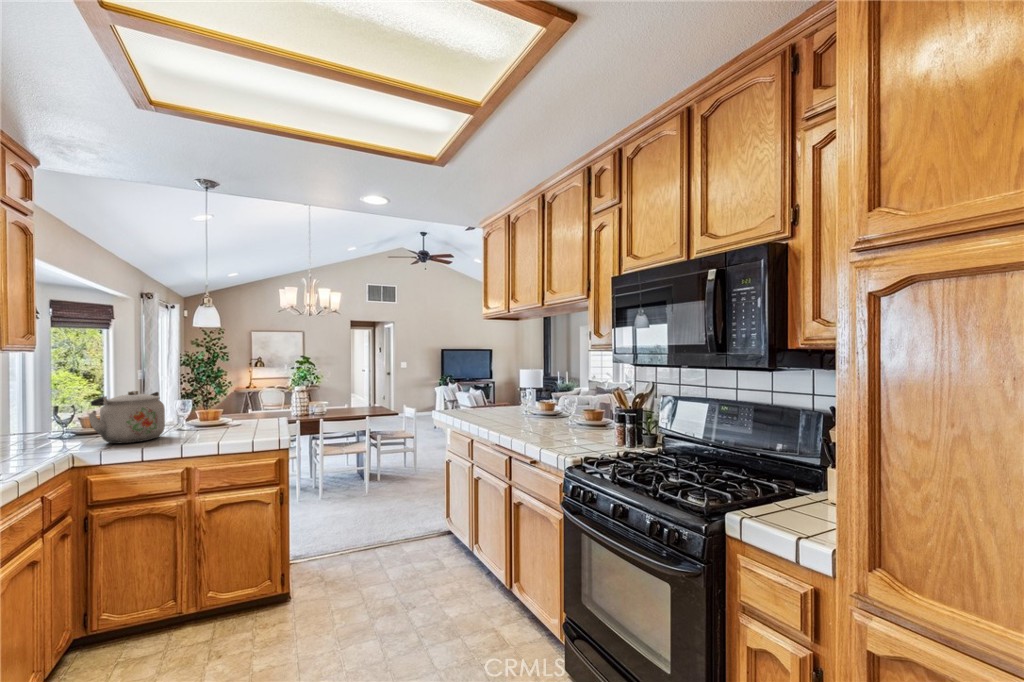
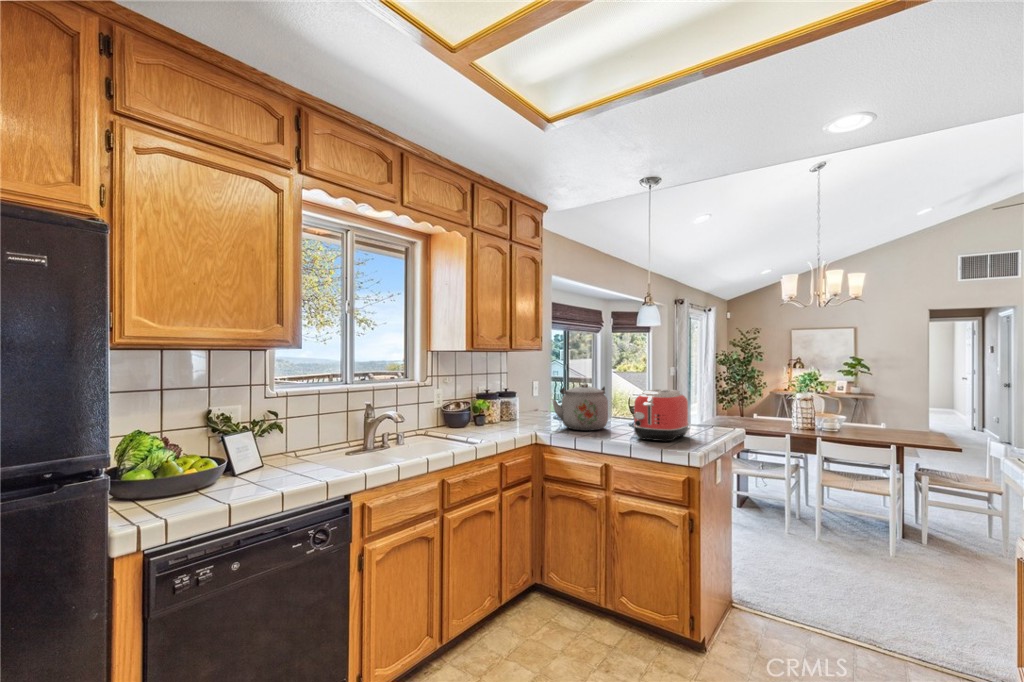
toaster: none [210,388,261,437] -> present [634,389,689,442]

